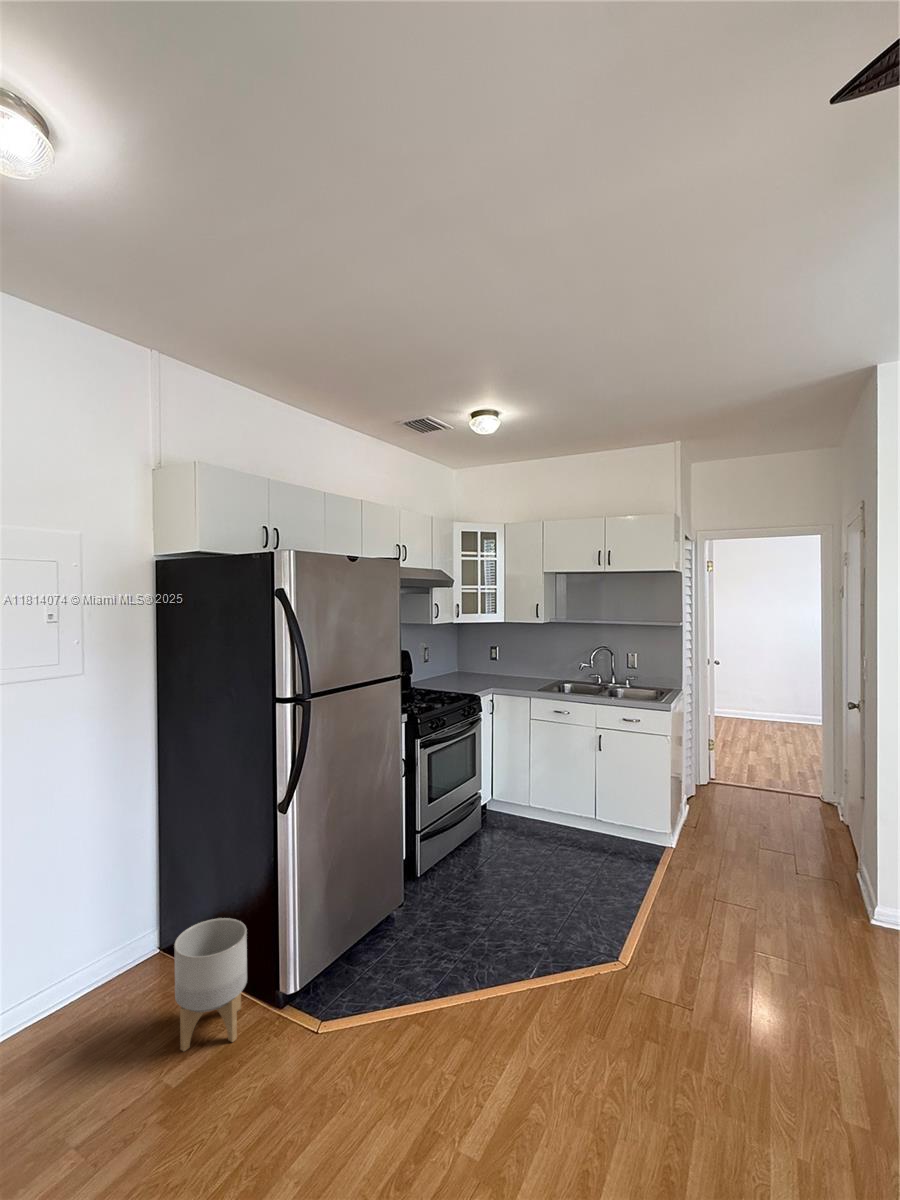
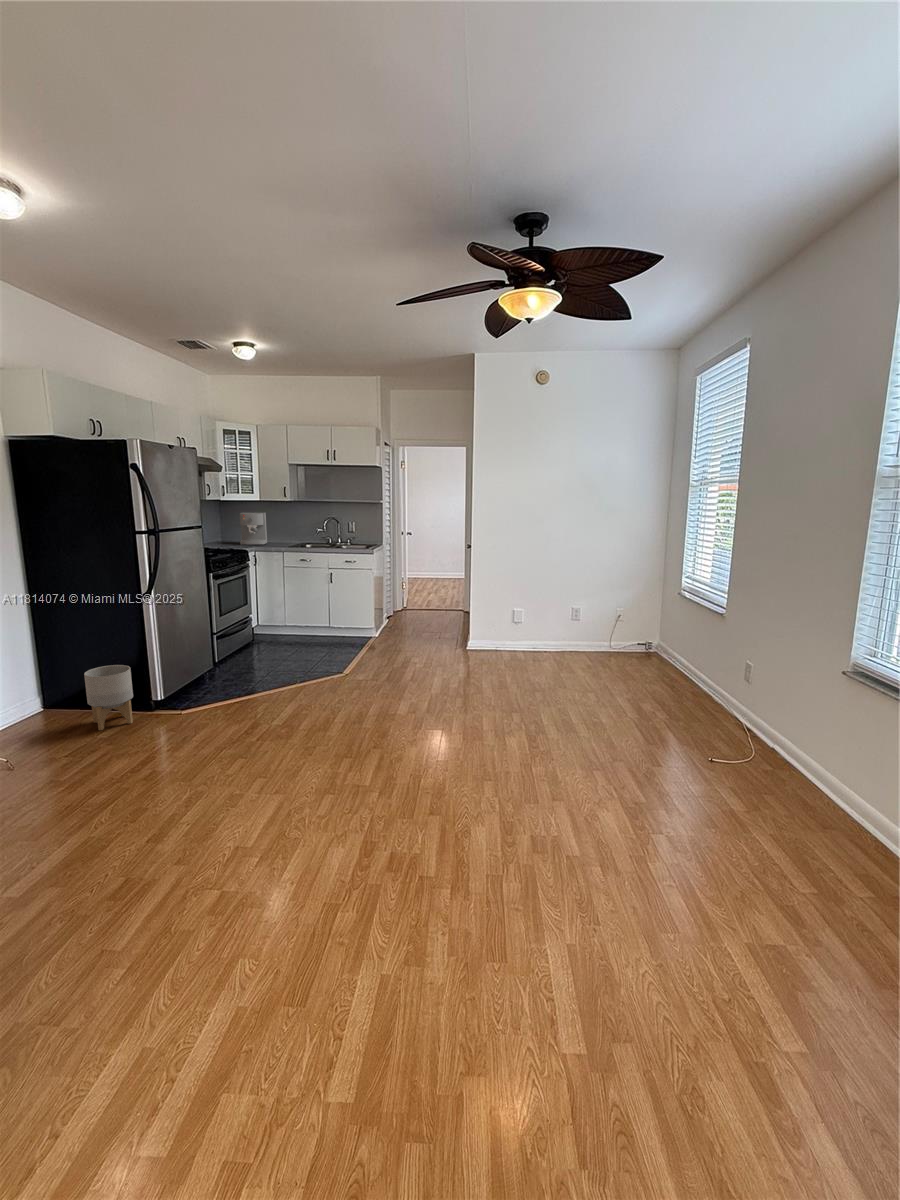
coffee maker: none [477,637,513,682] -> present [240,513,267,545]

